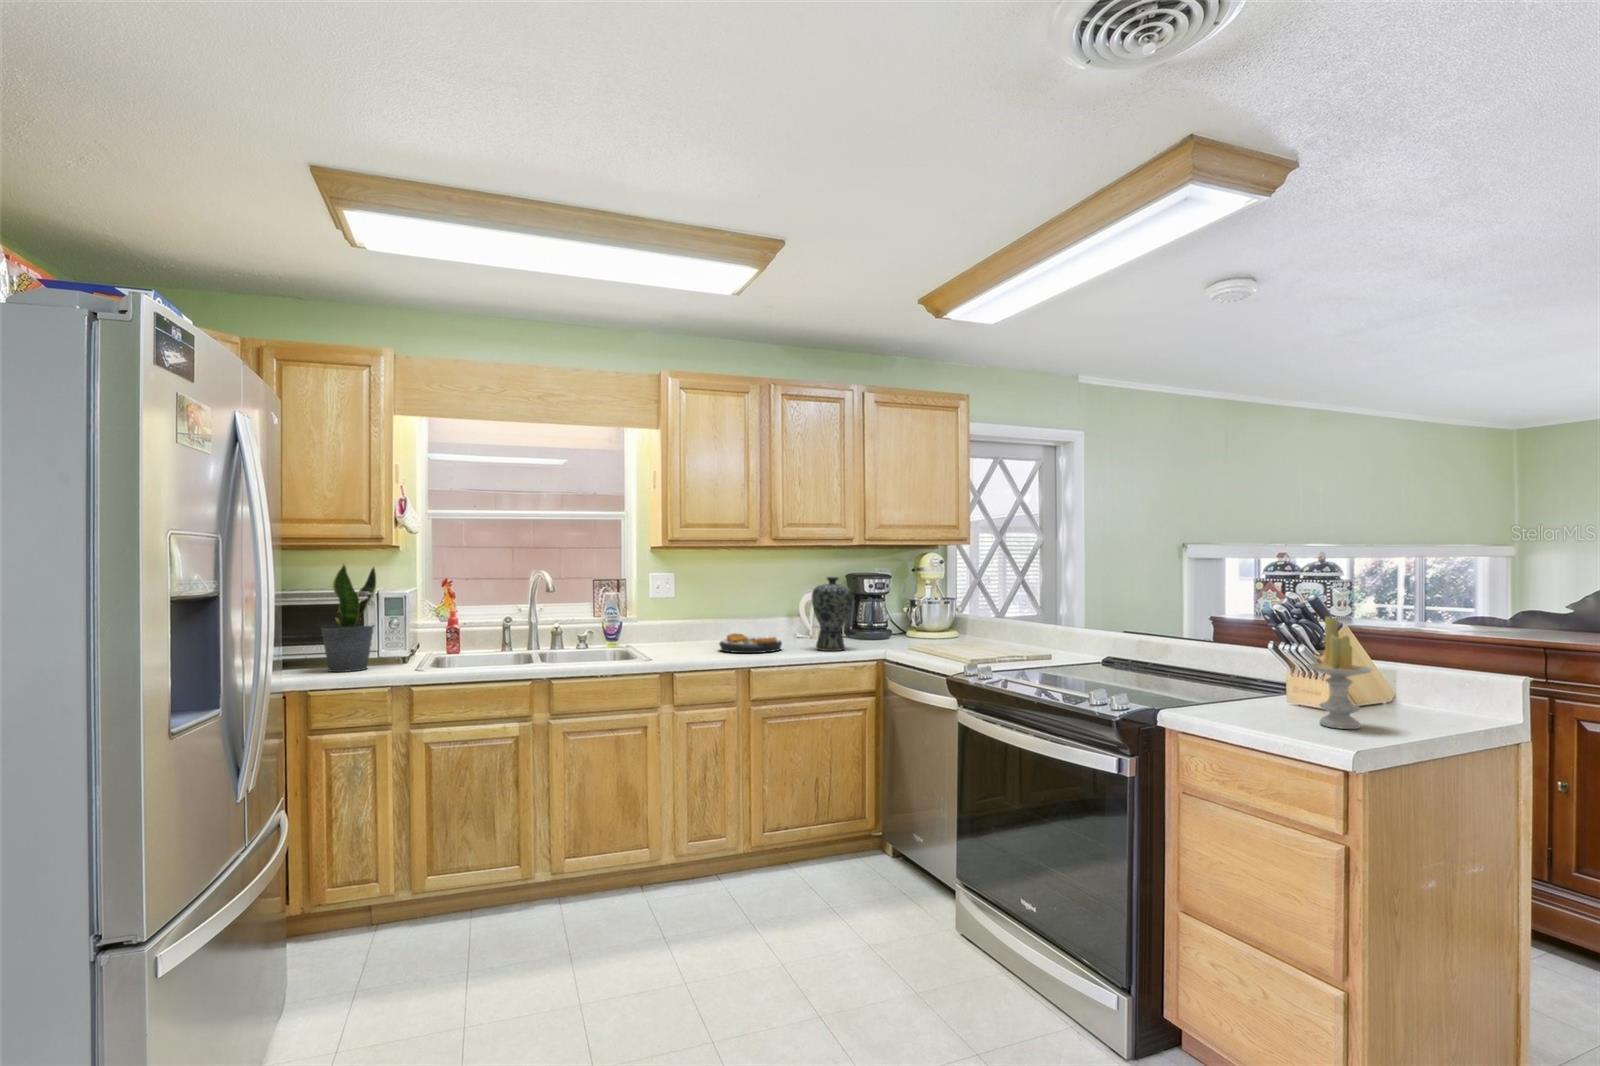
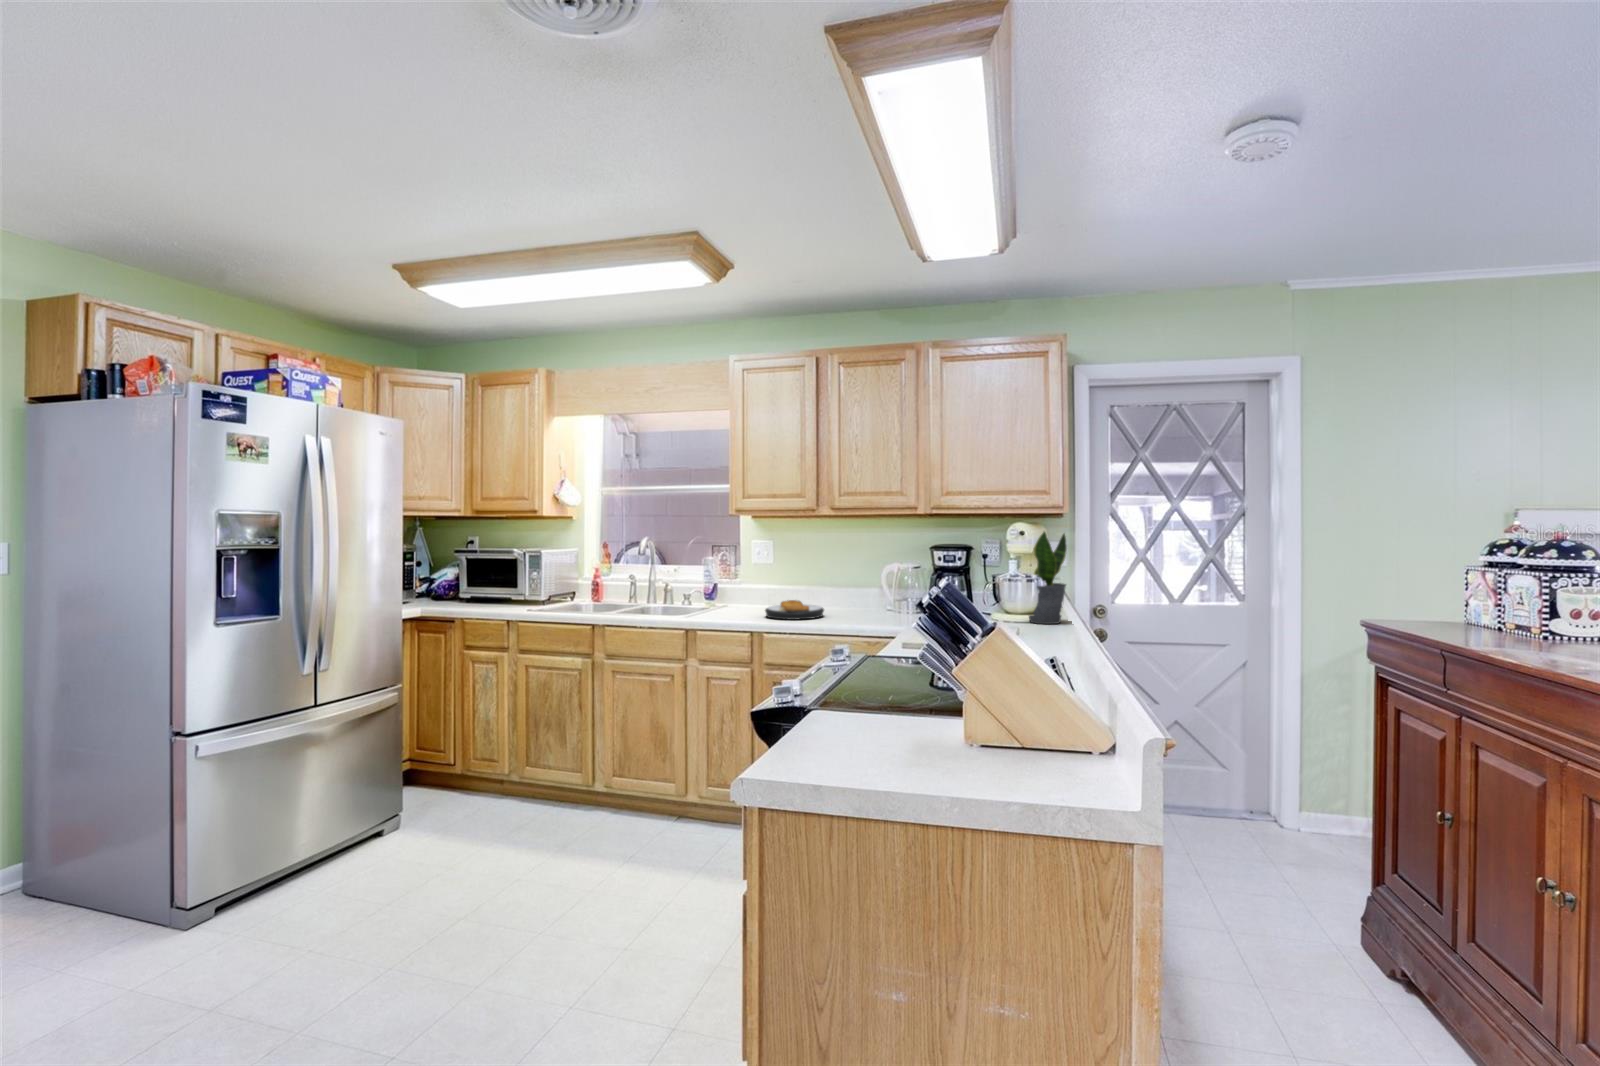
potted plant: present [321,564,376,672] -> present [1029,531,1067,624]
vase: present [812,577,852,651] -> none [838,549,879,623]
candle: present [1307,617,1372,729] -> none [872,623,944,772]

